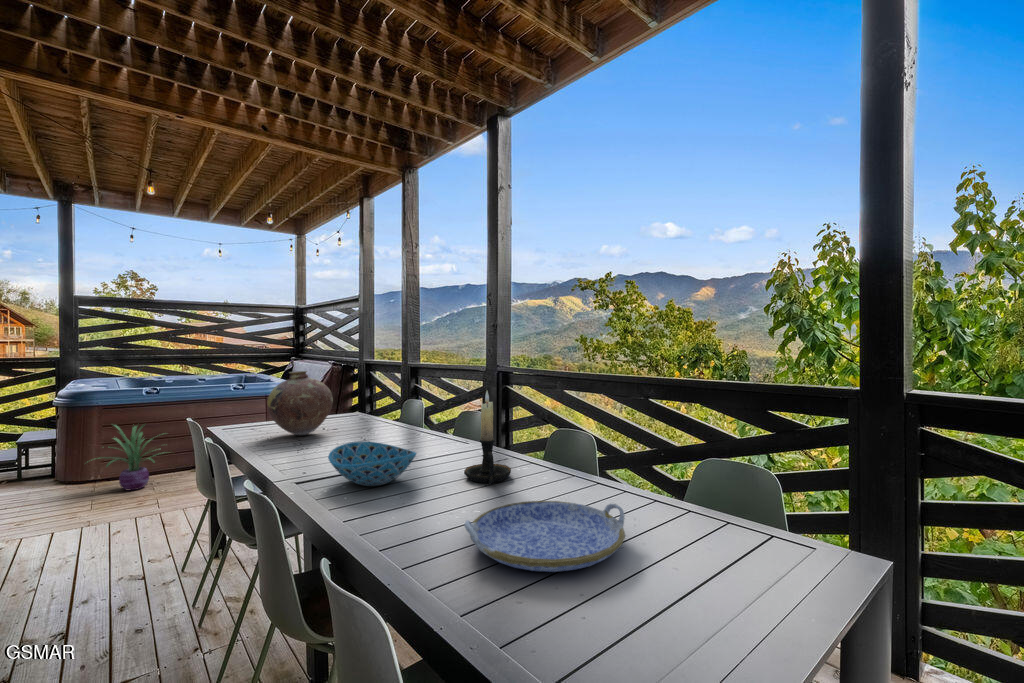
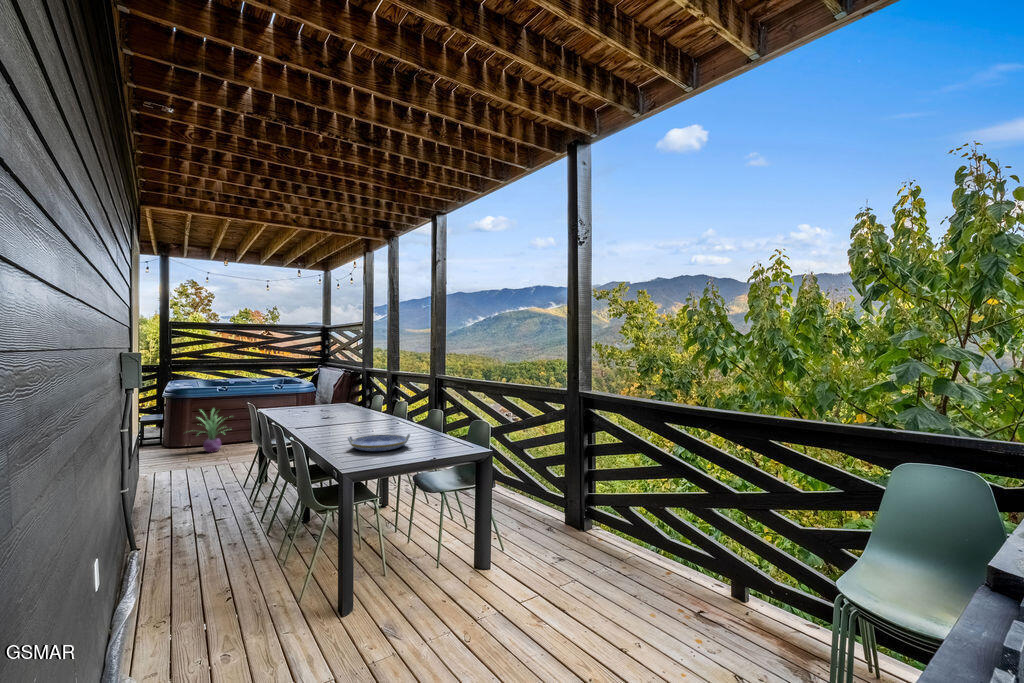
vase: present [267,371,333,435] -> none [290,379,326,414]
candle holder: present [464,391,511,484] -> none [373,390,395,433]
bowl: present [328,442,416,486] -> none [311,414,351,432]

